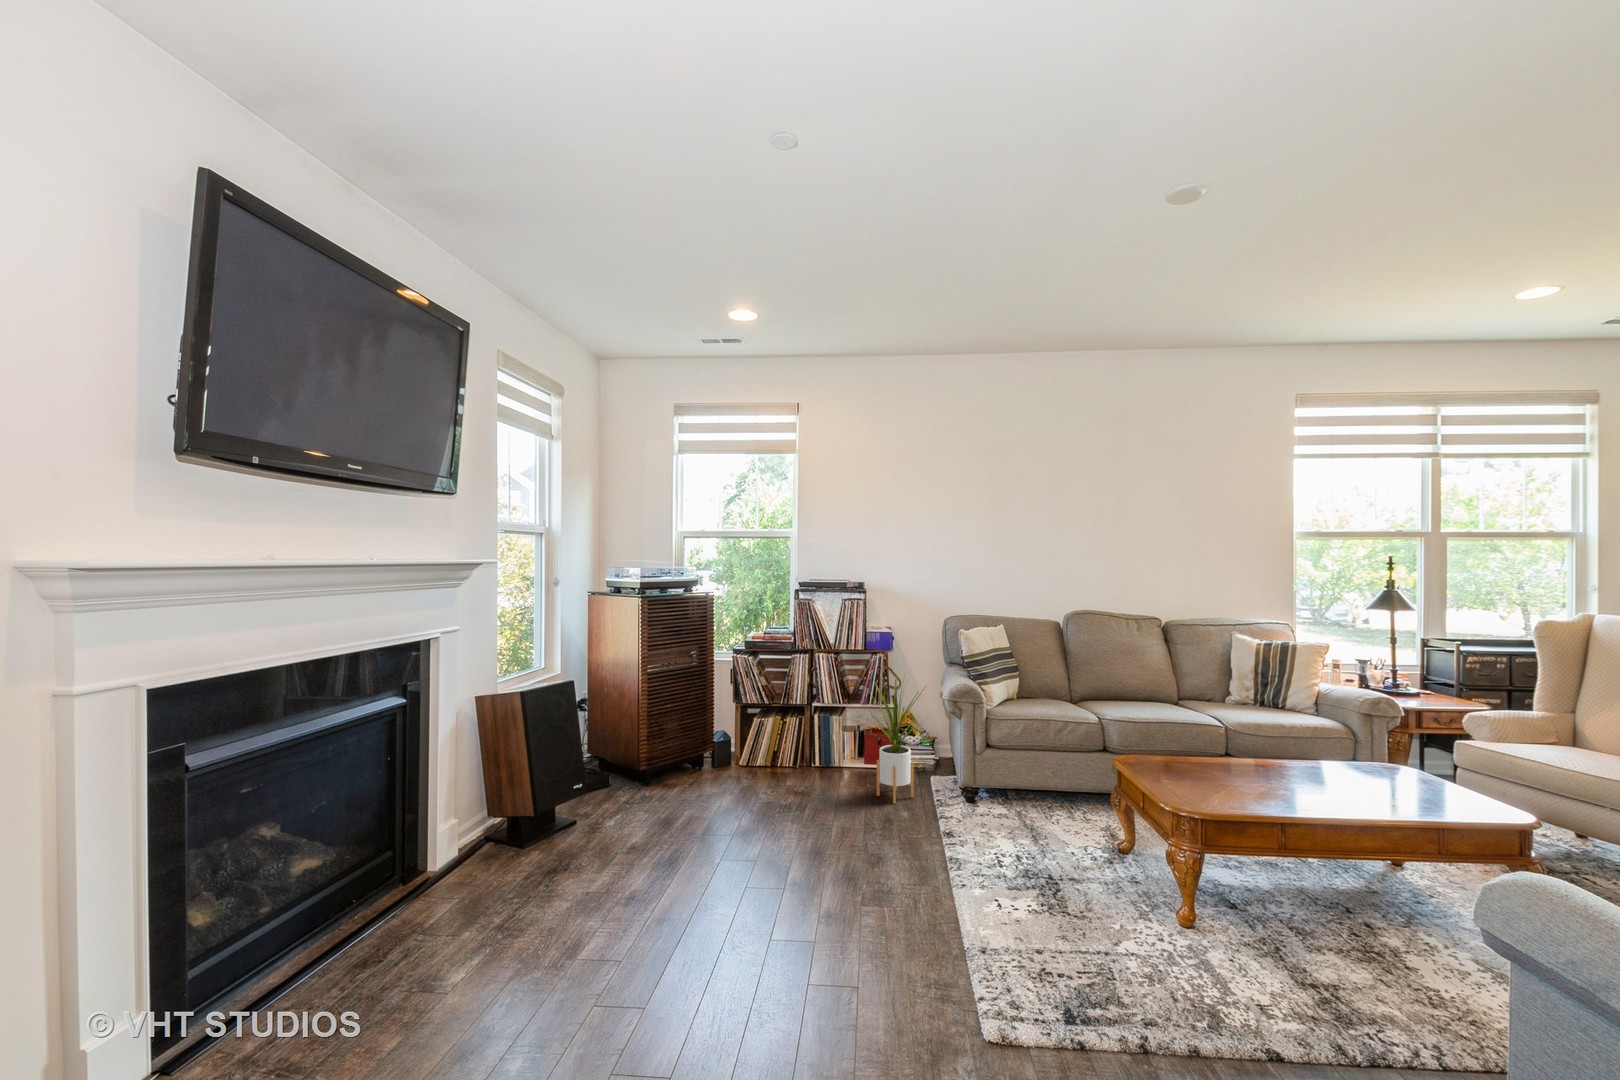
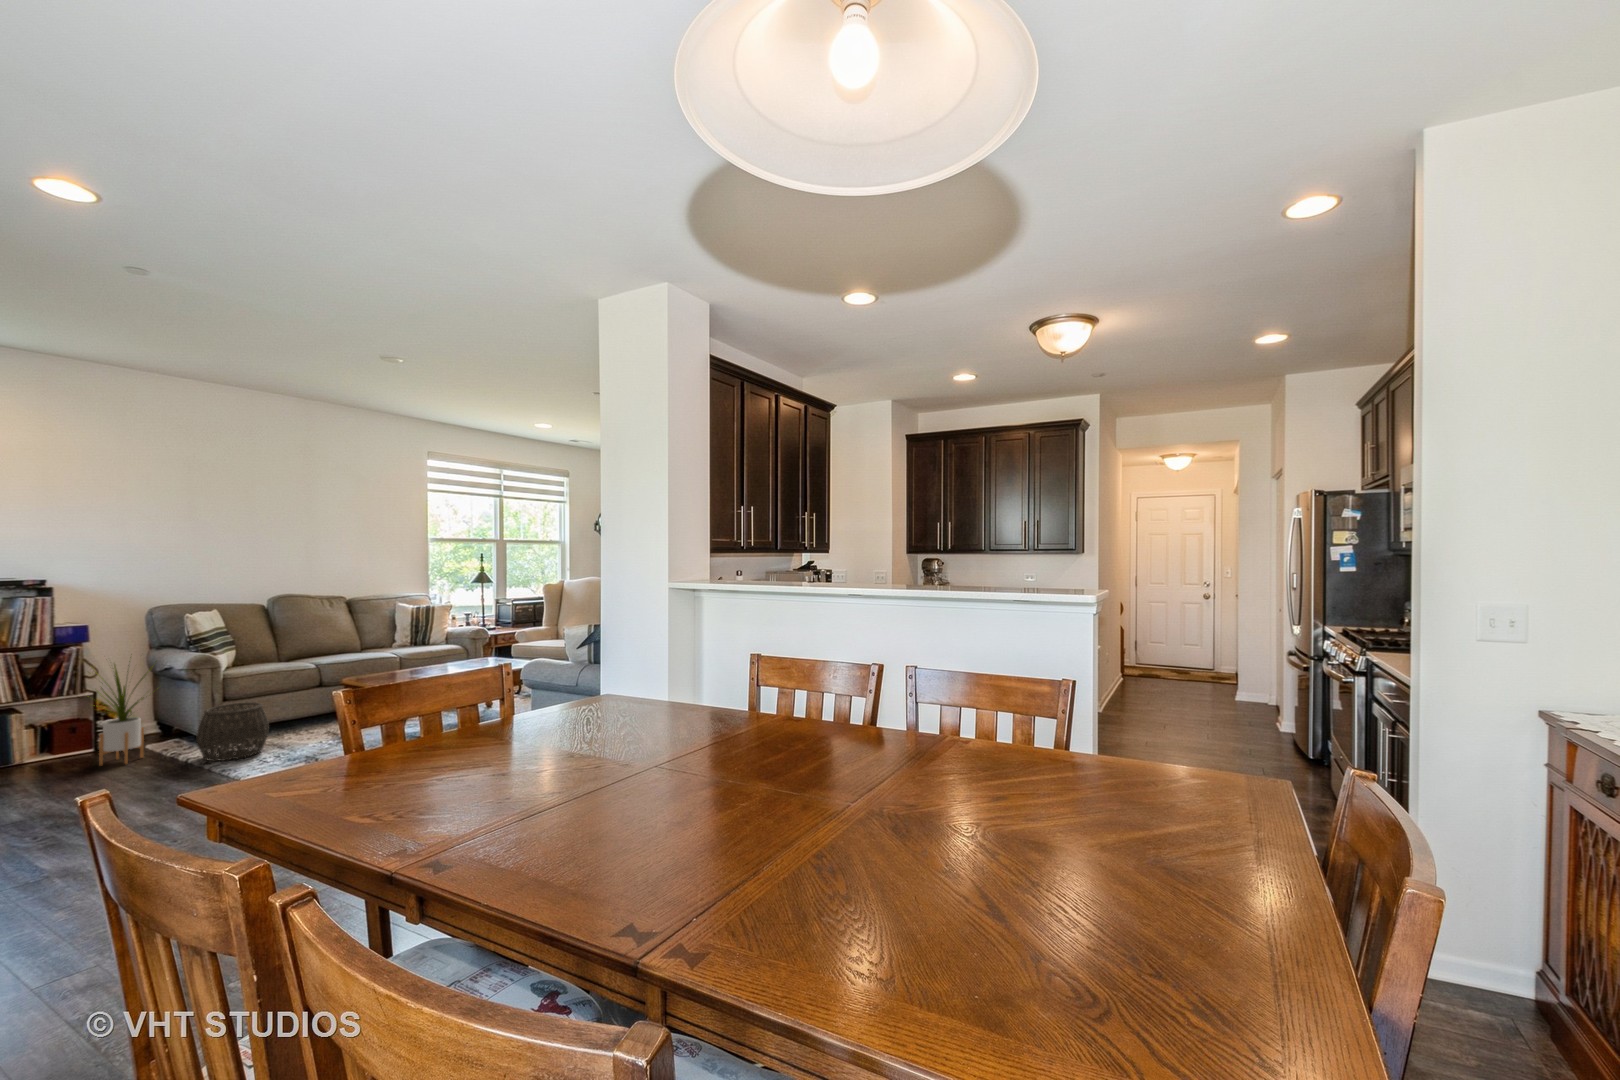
woven basket: none [945,760,1024,846] -> present [197,702,269,761]

